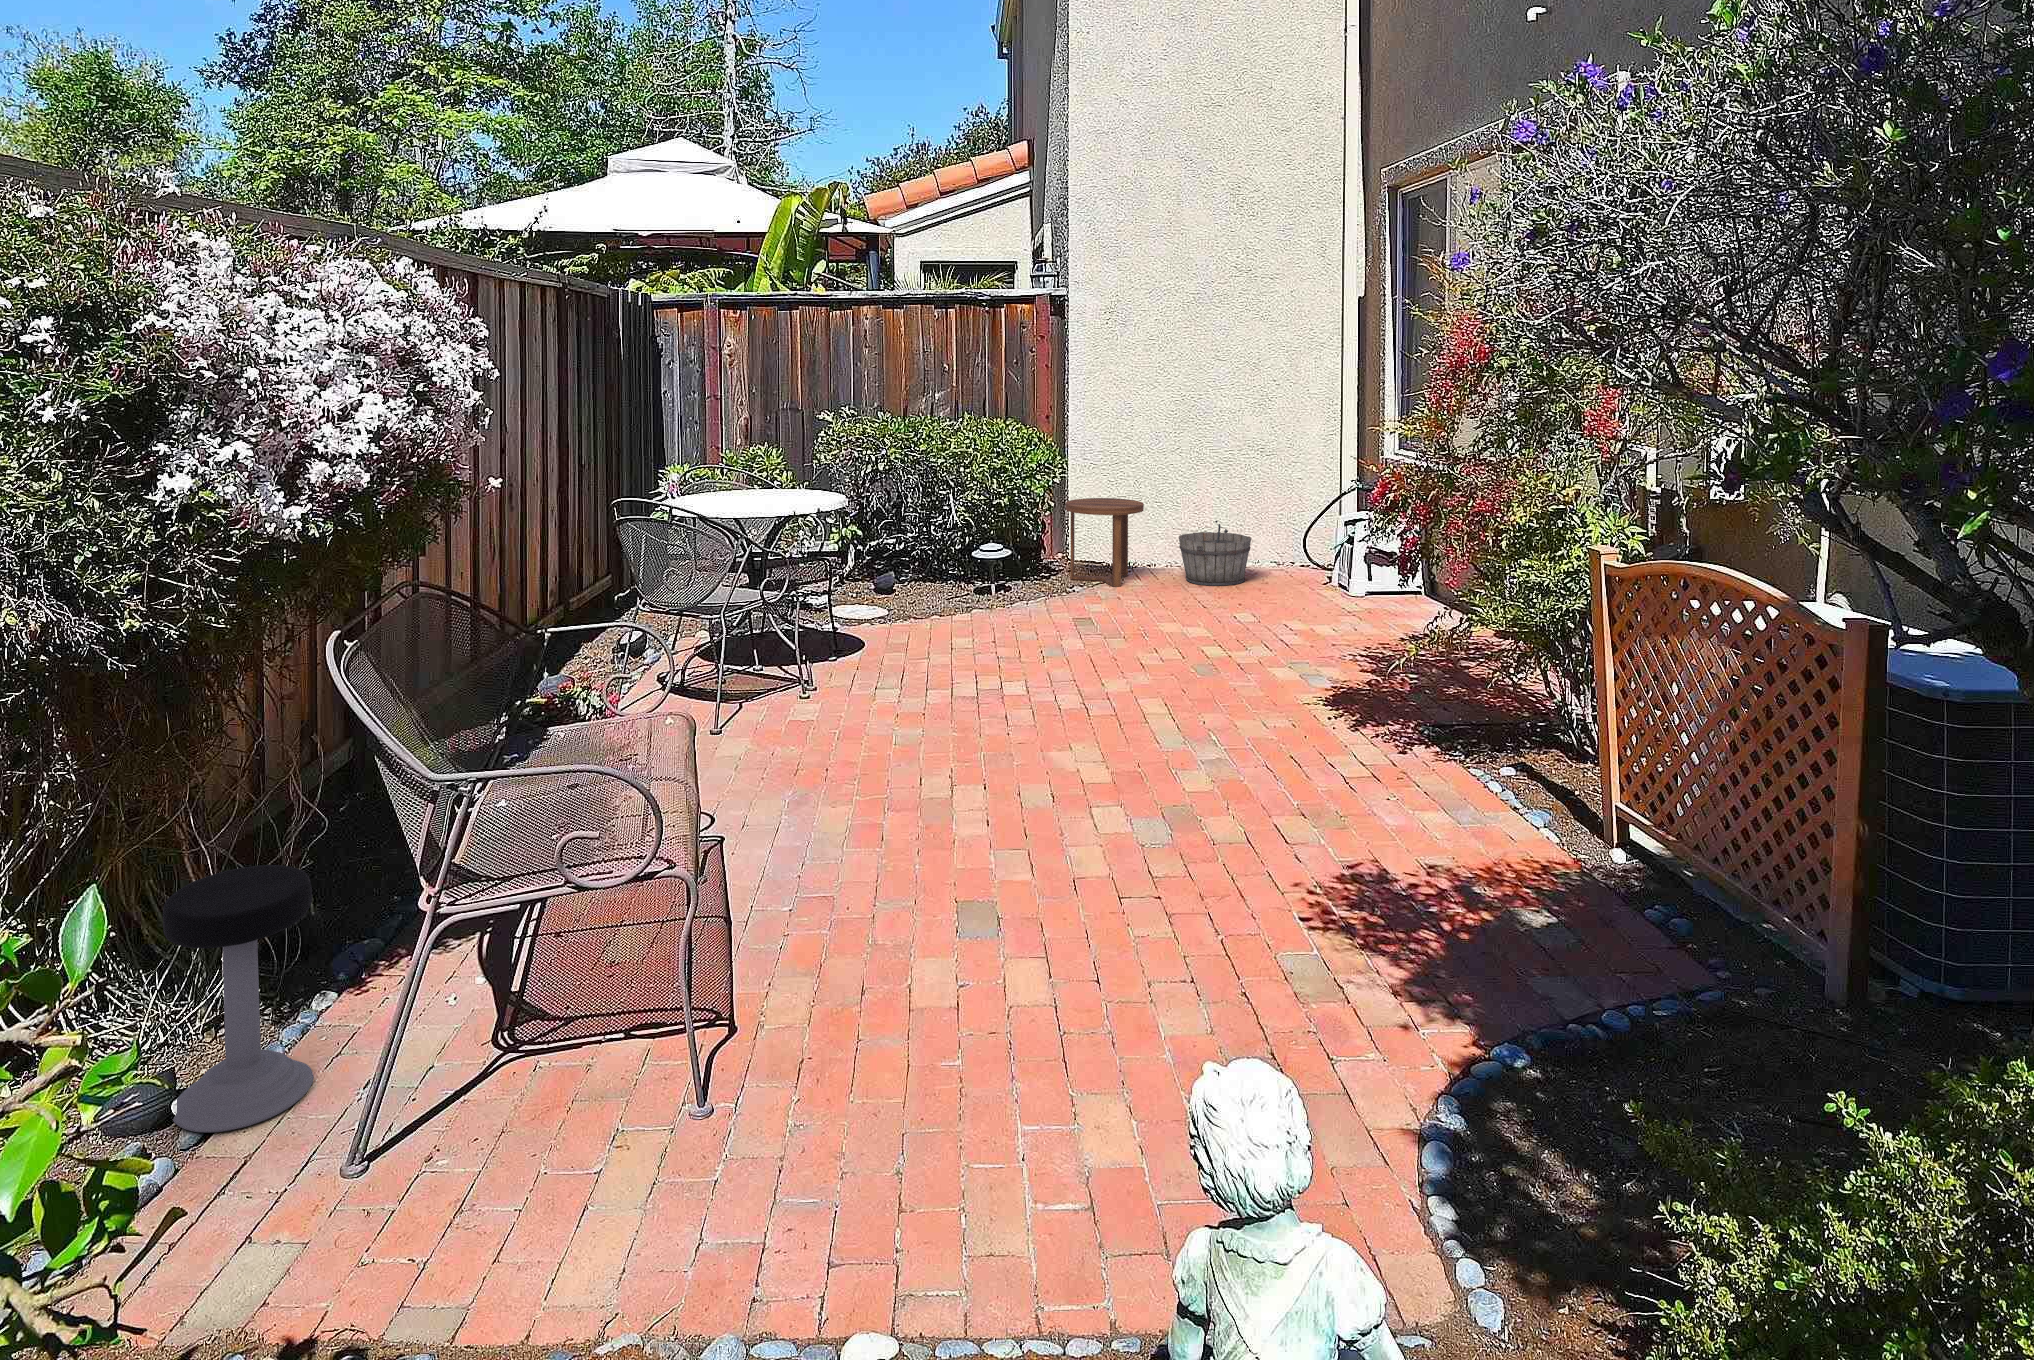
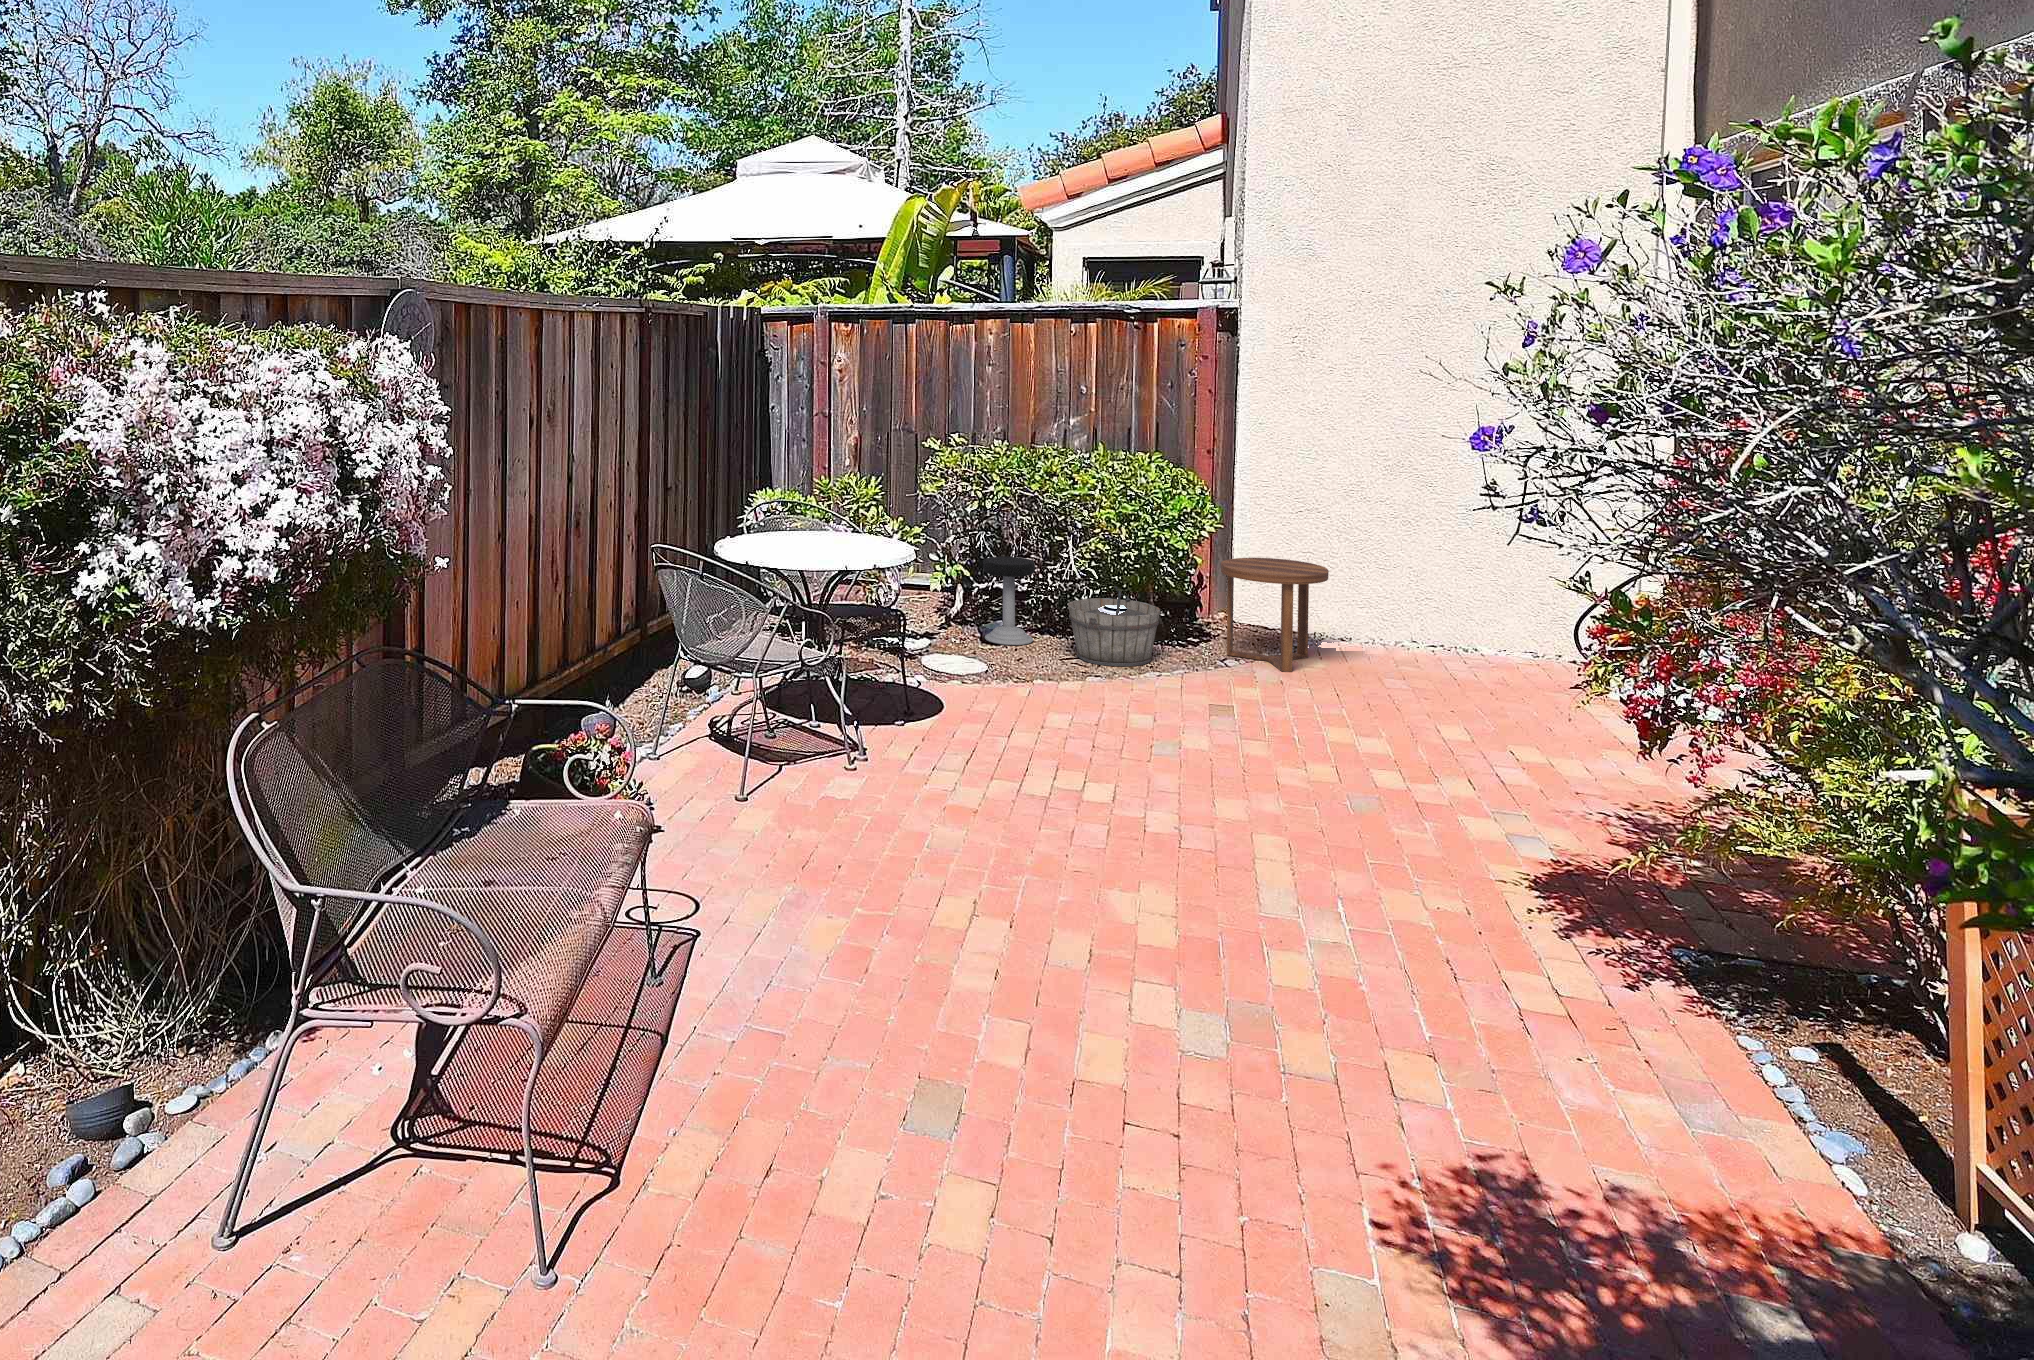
wooden bucket: present [1179,521,1251,586] -> present [1068,587,1160,666]
stool: present [163,865,314,1133] -> present [983,557,1035,645]

